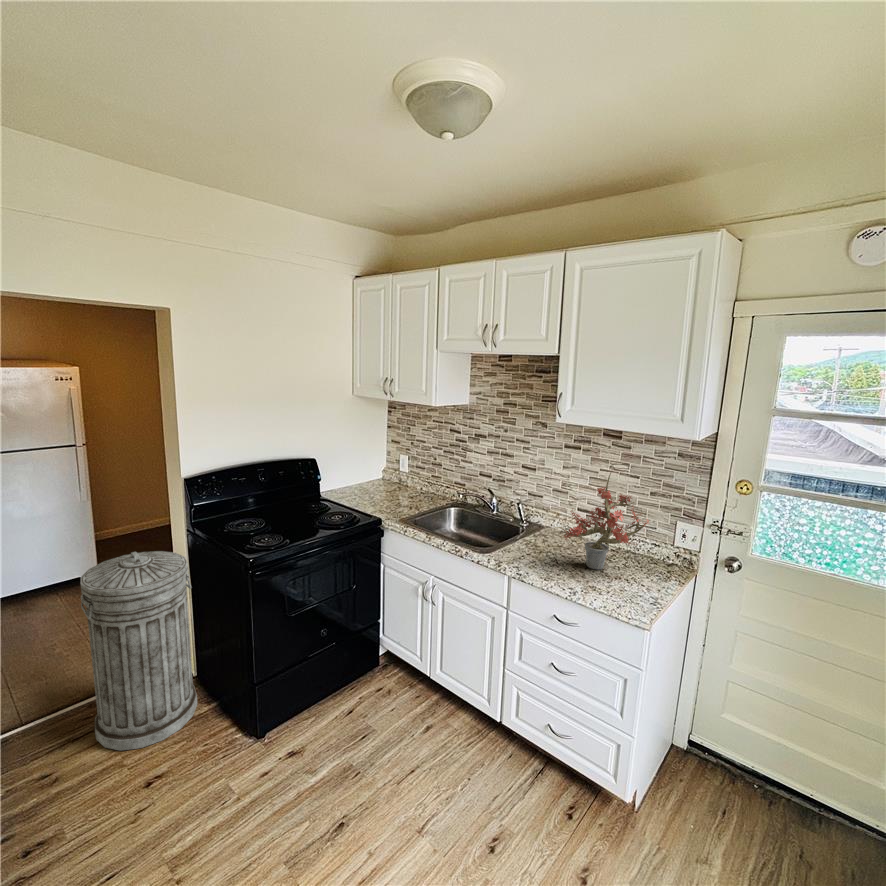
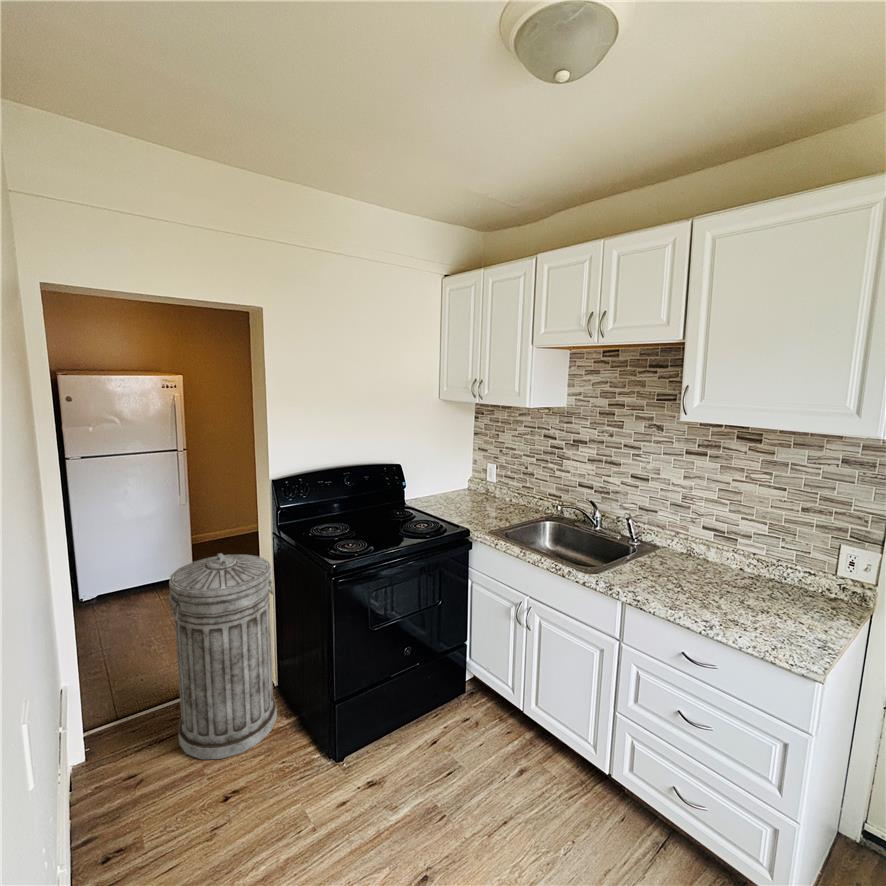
potted plant: present [555,473,649,569] -> none [678,480,810,600]

